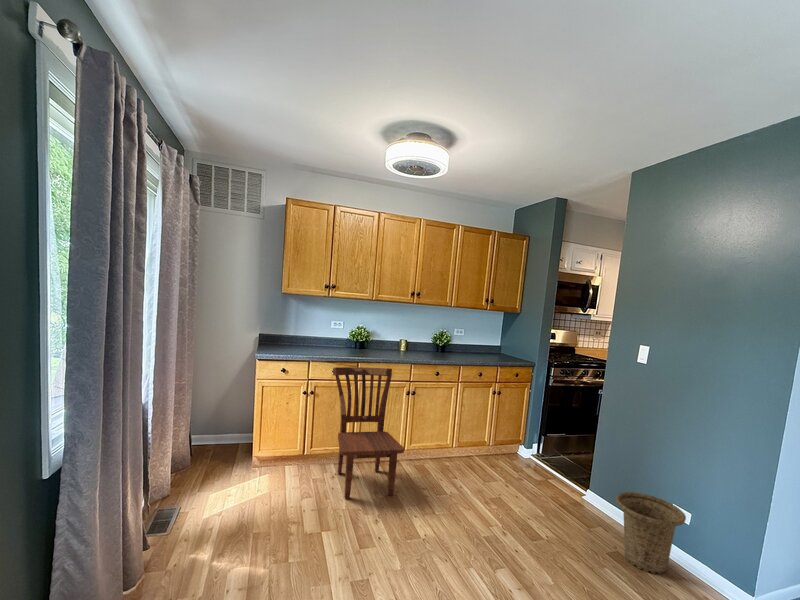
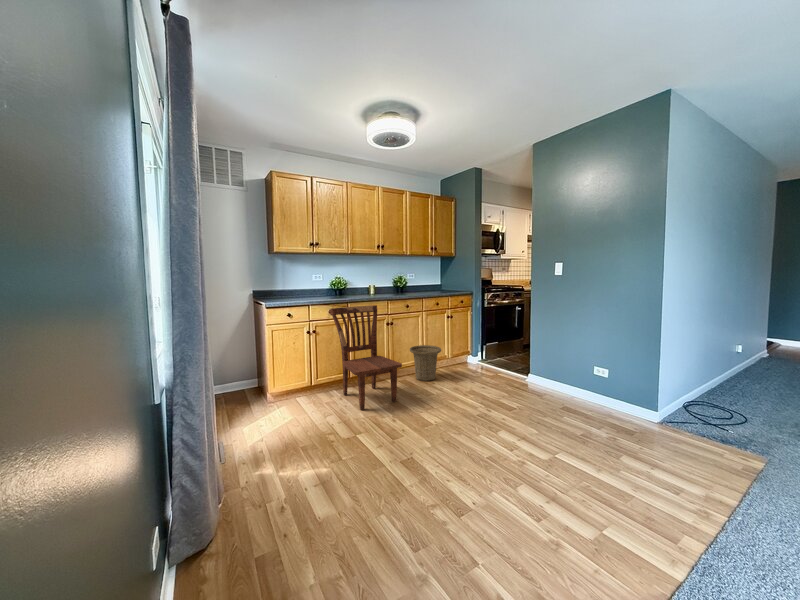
basket: present [616,492,686,574] -> present [410,345,441,381]

